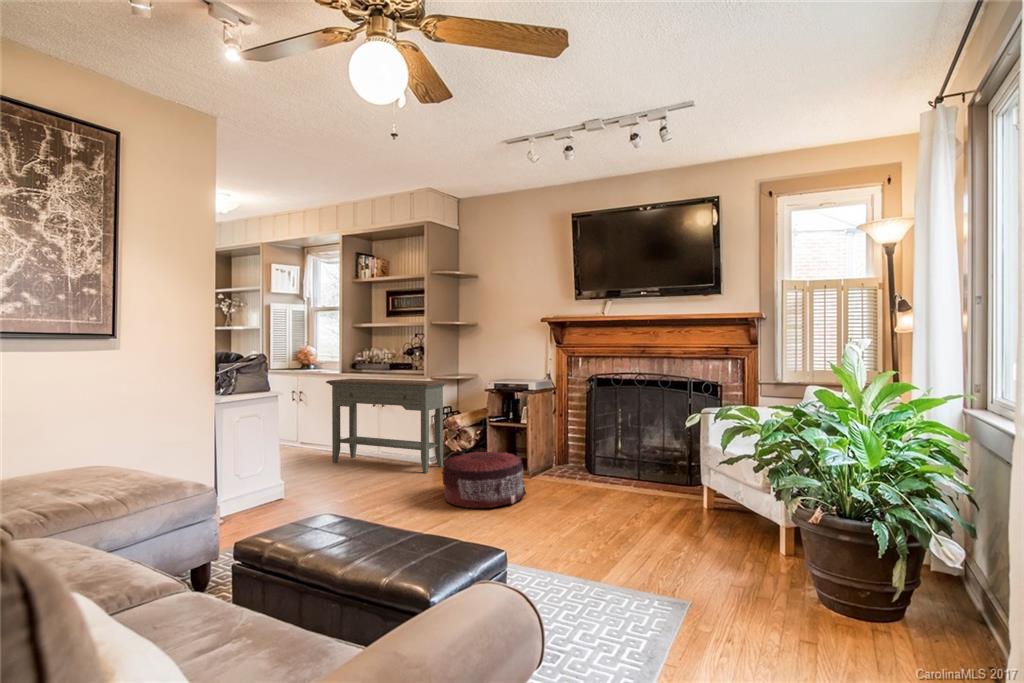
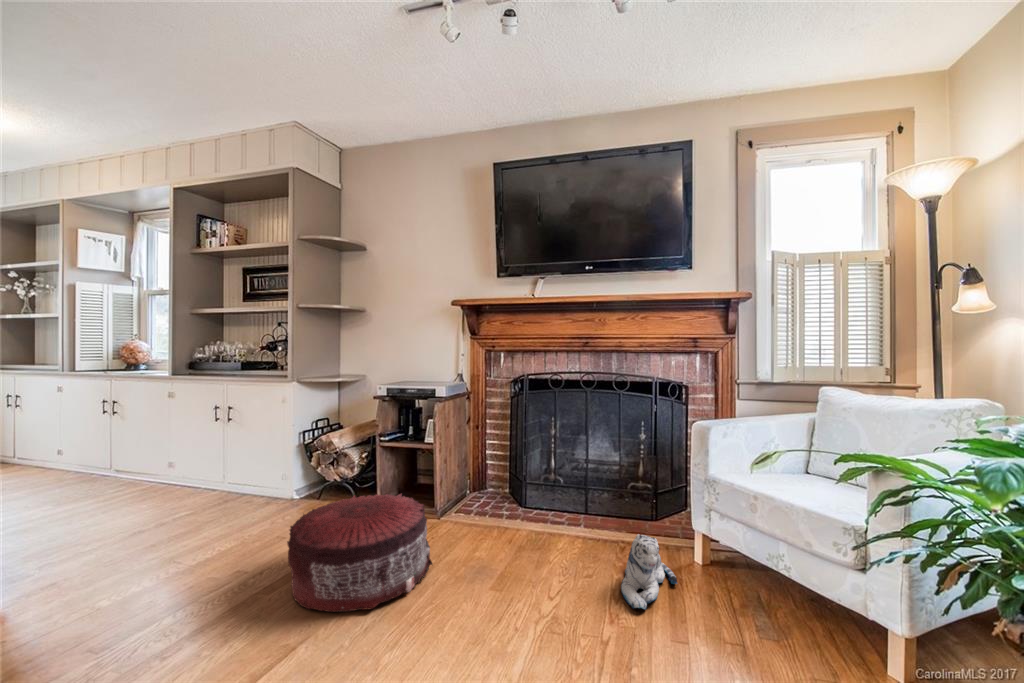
console table: present [326,379,447,473] -> none [129,384,319,522]
plush toy: none [645,478,686,520] -> present [621,535,677,609]

